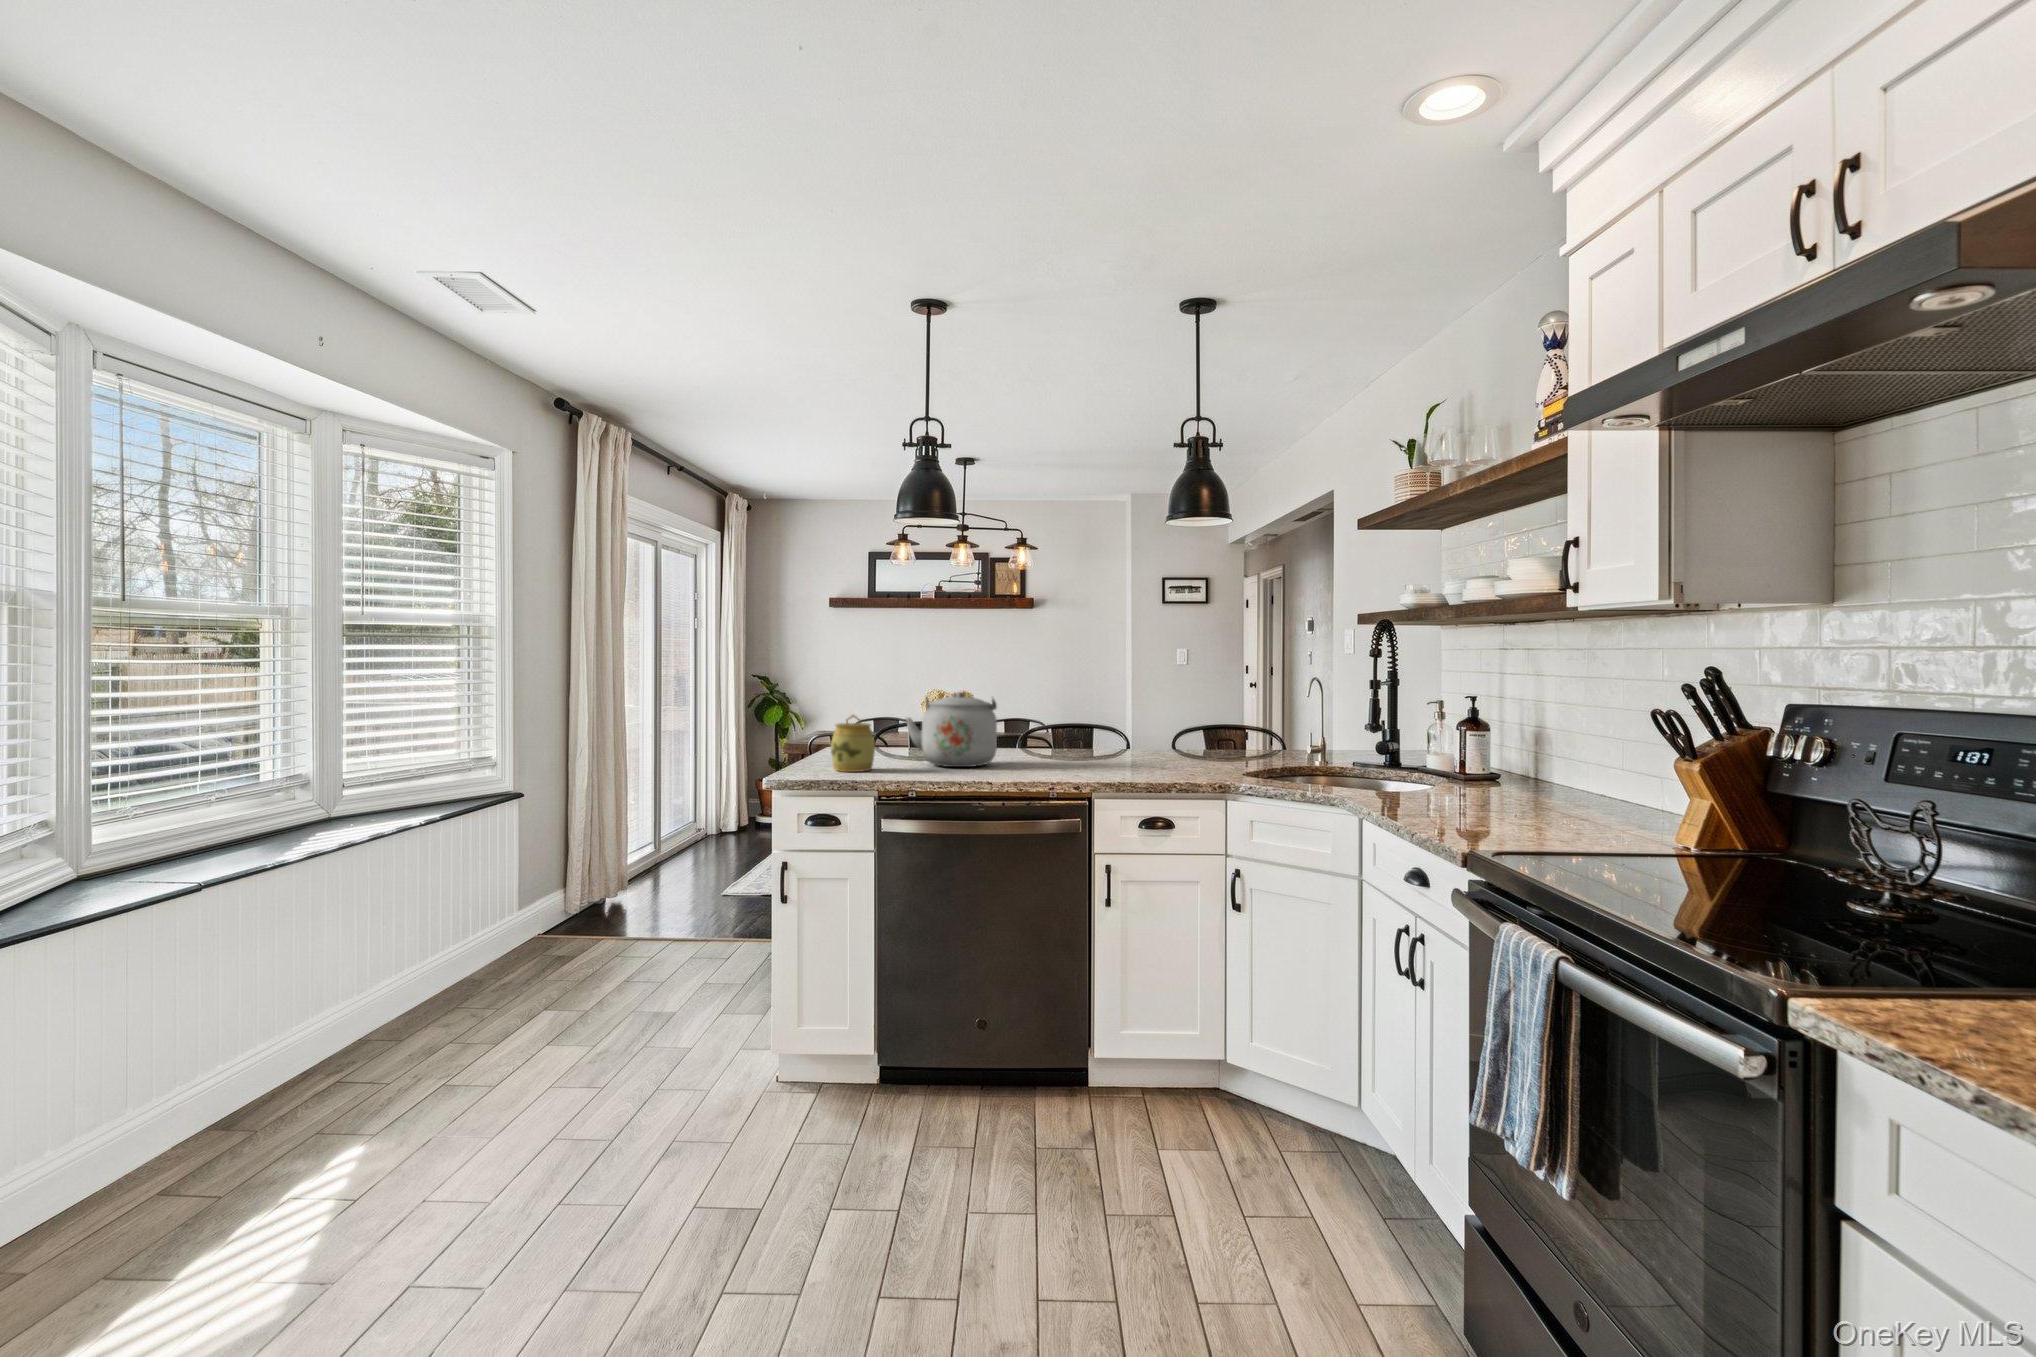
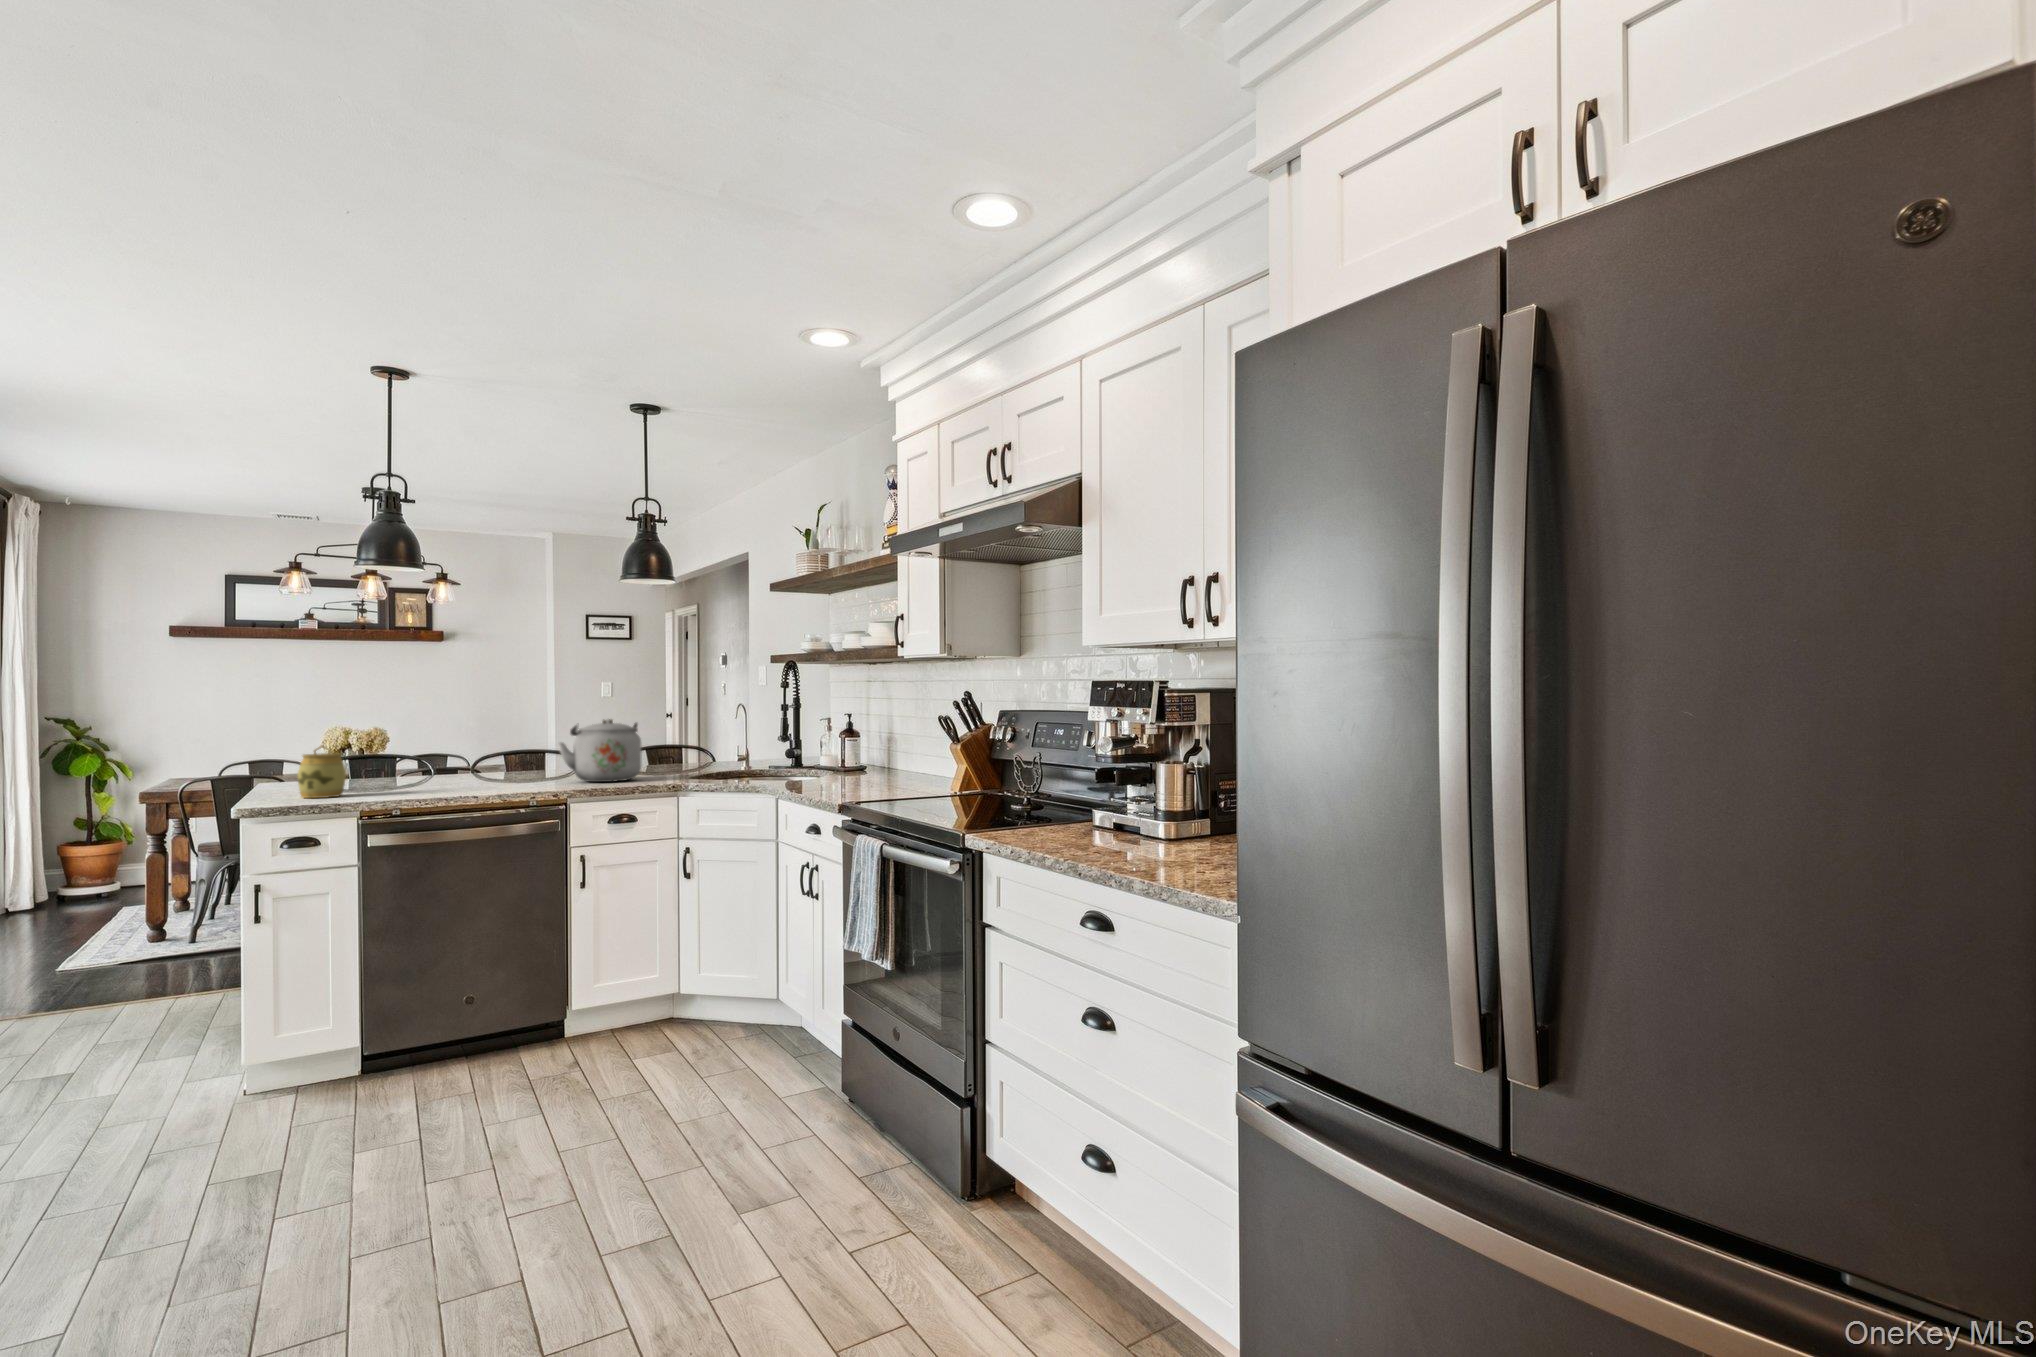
kettle: present [906,692,997,767] -> present [559,719,642,782]

